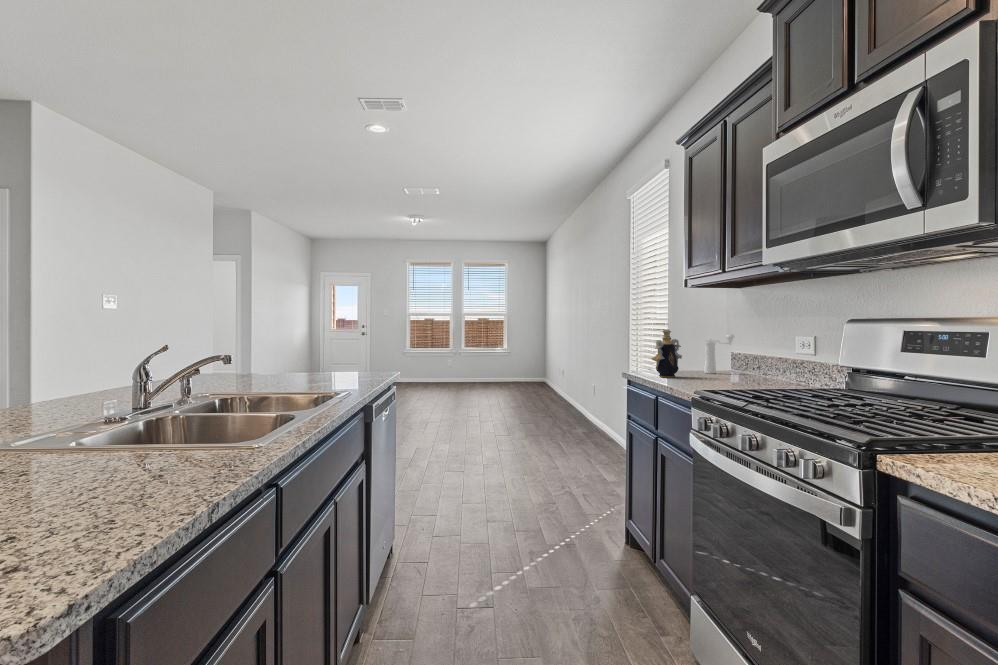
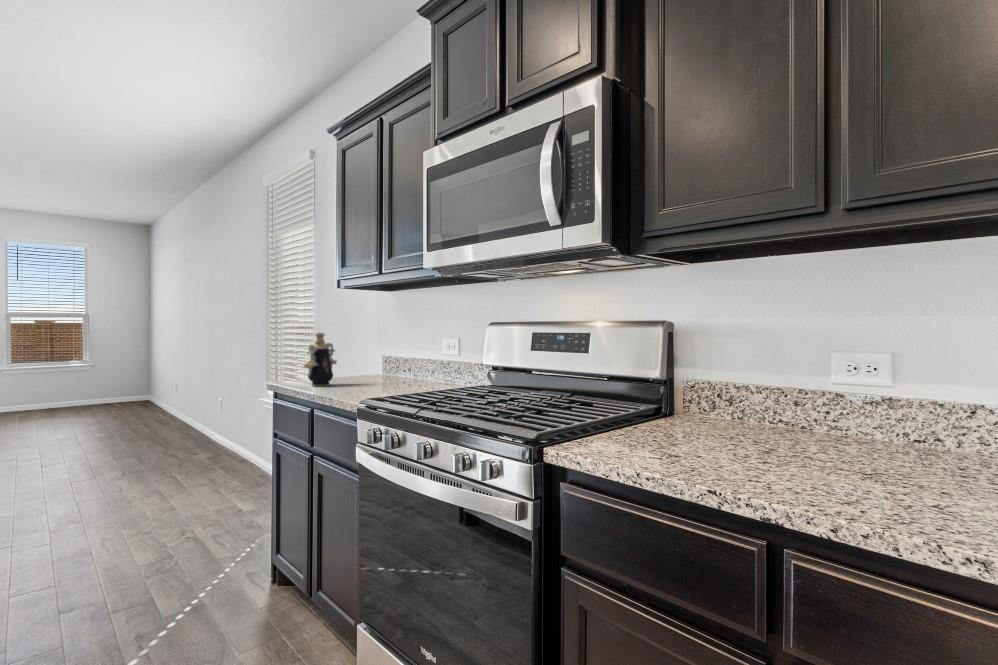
pepper mill: present [704,334,734,374] -> none [358,337,387,379]

